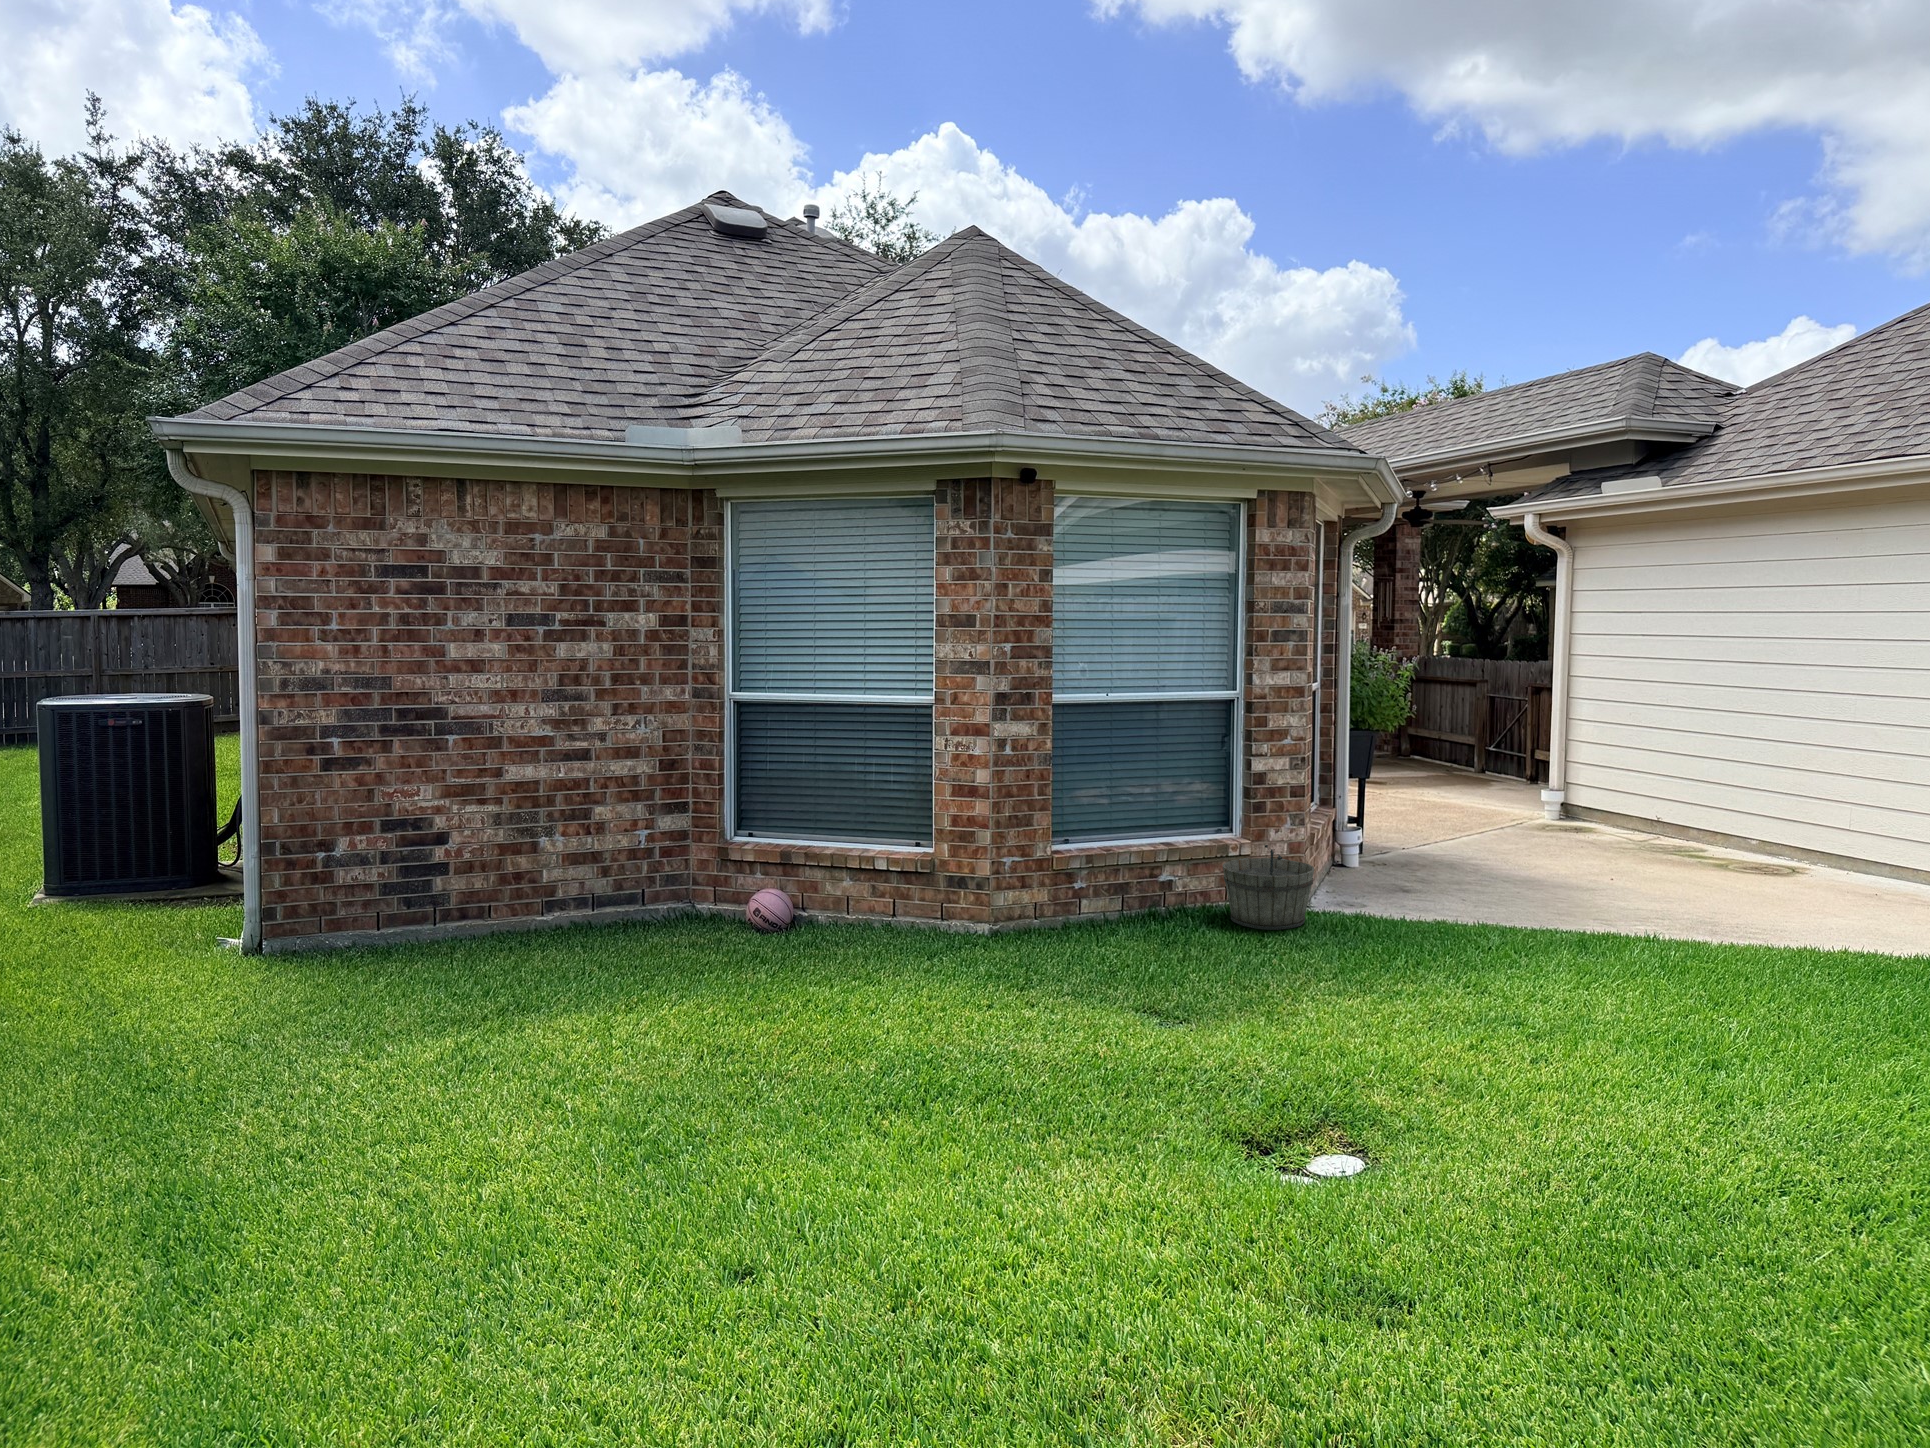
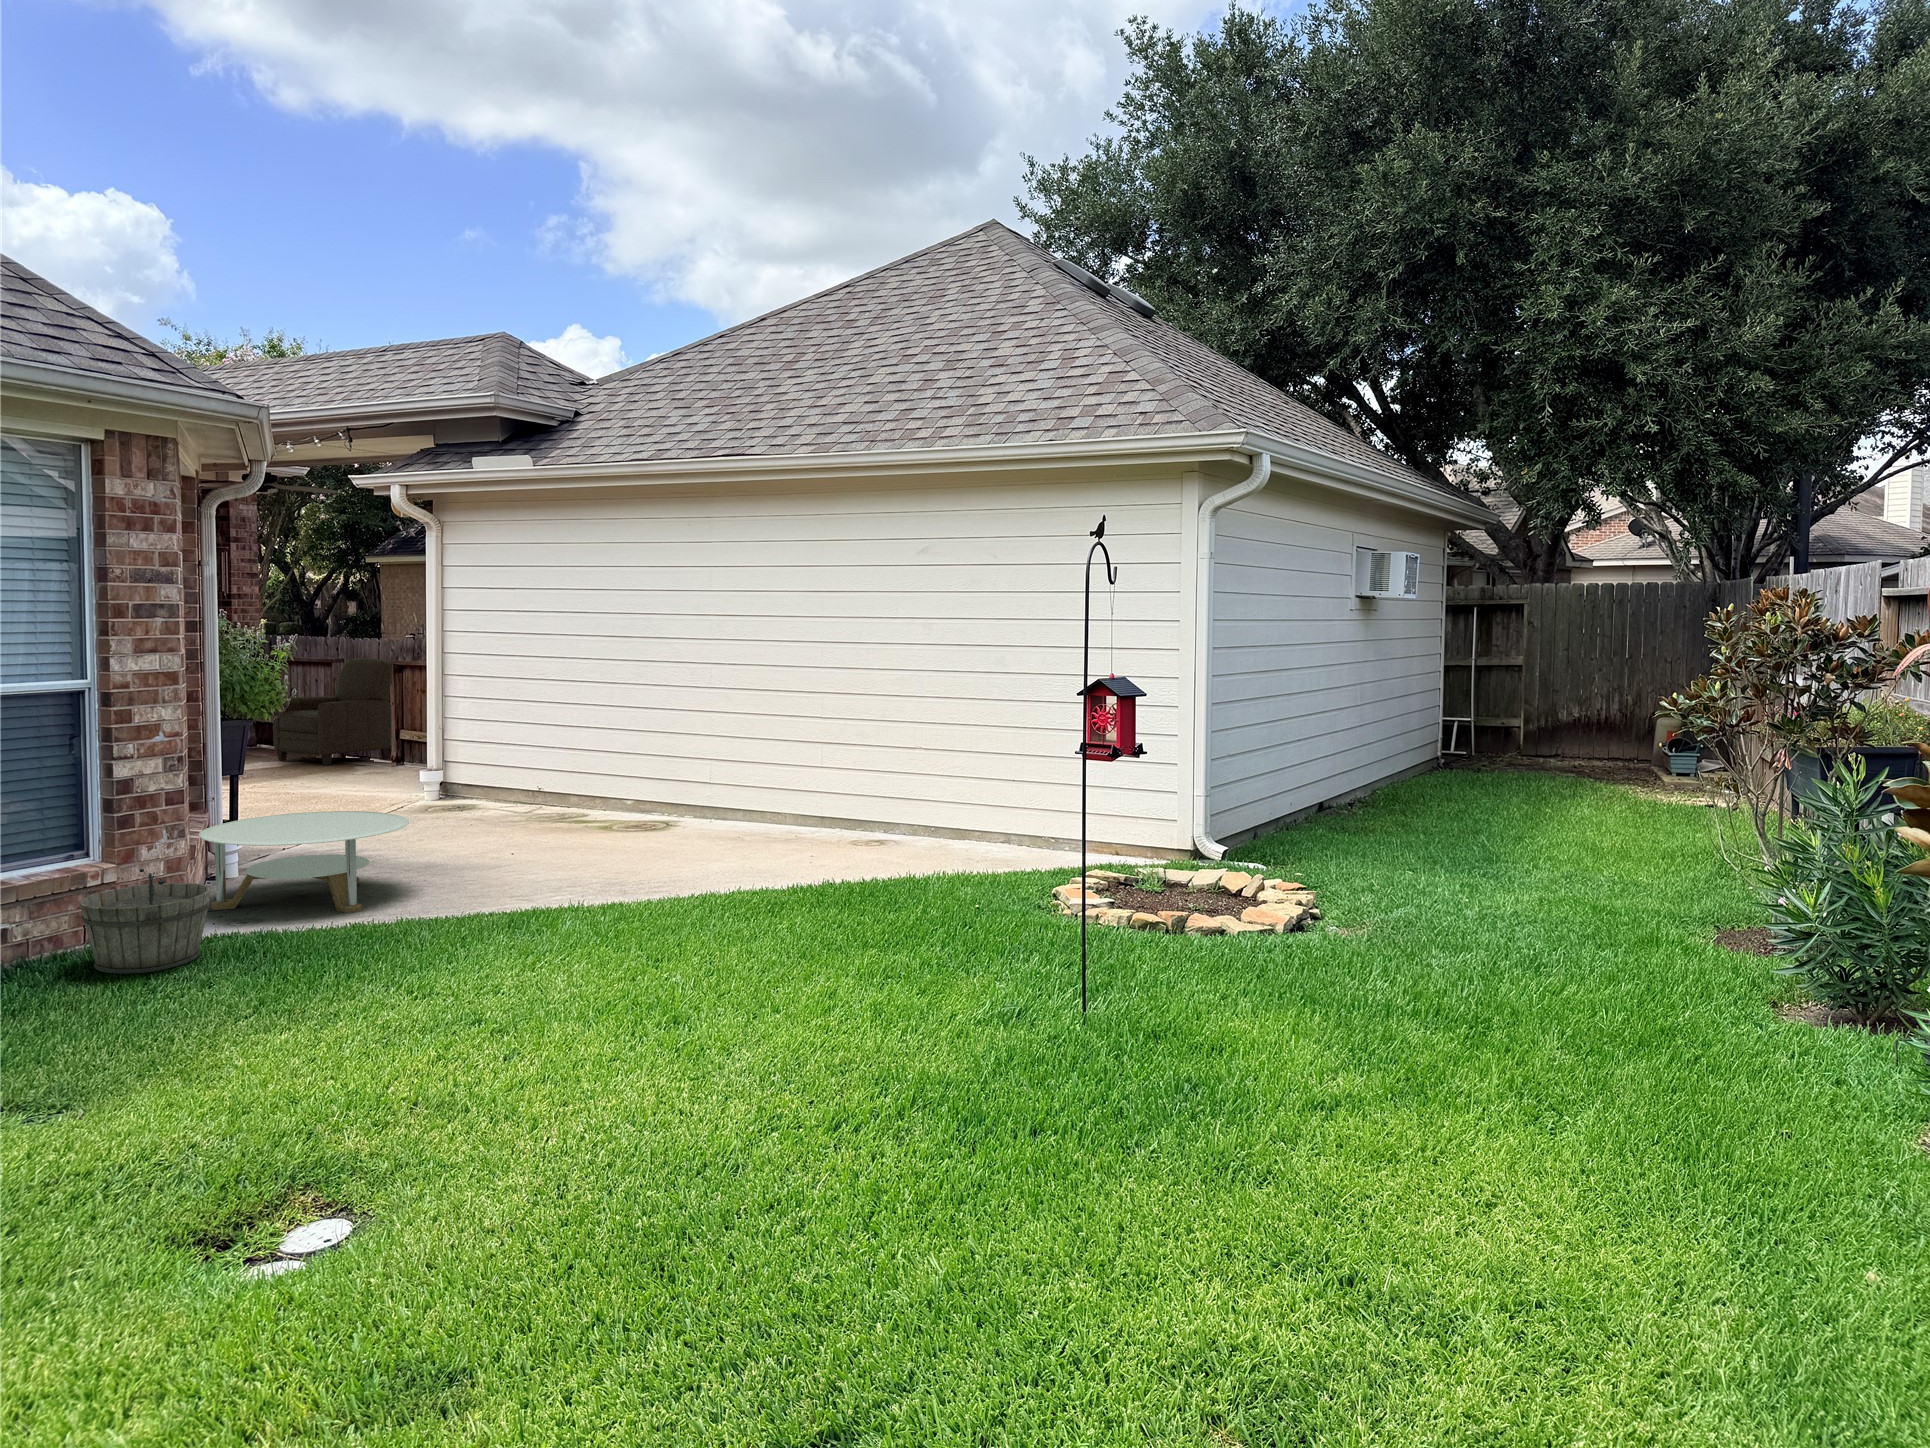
chair: none [1421,679,1526,776] -> present [273,658,392,766]
round table: none [1320,814,1494,911] -> present [199,811,409,913]

